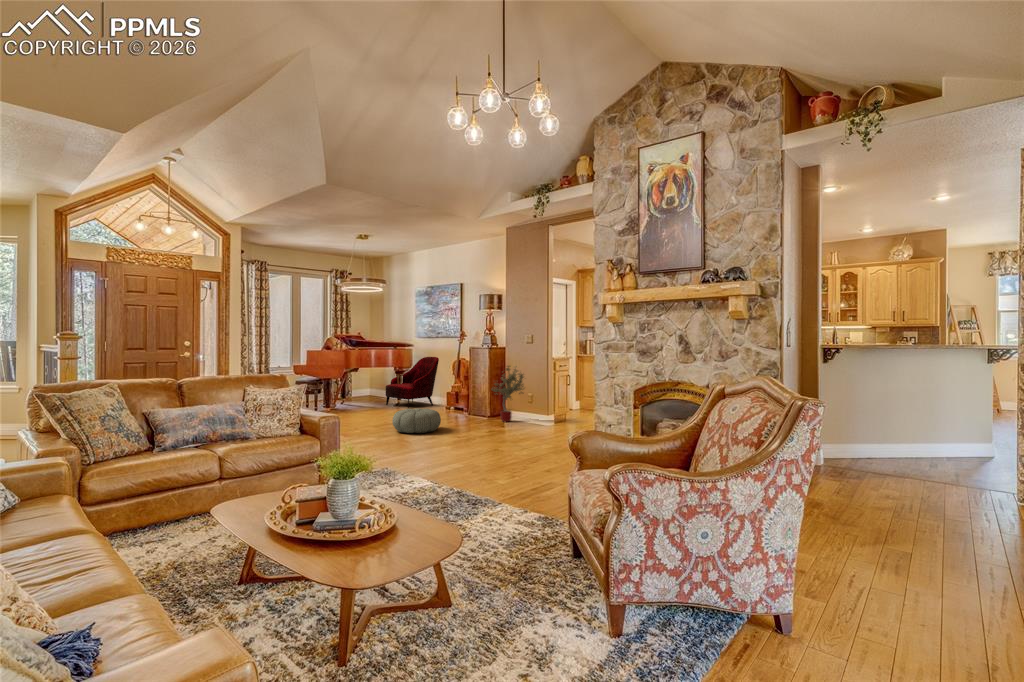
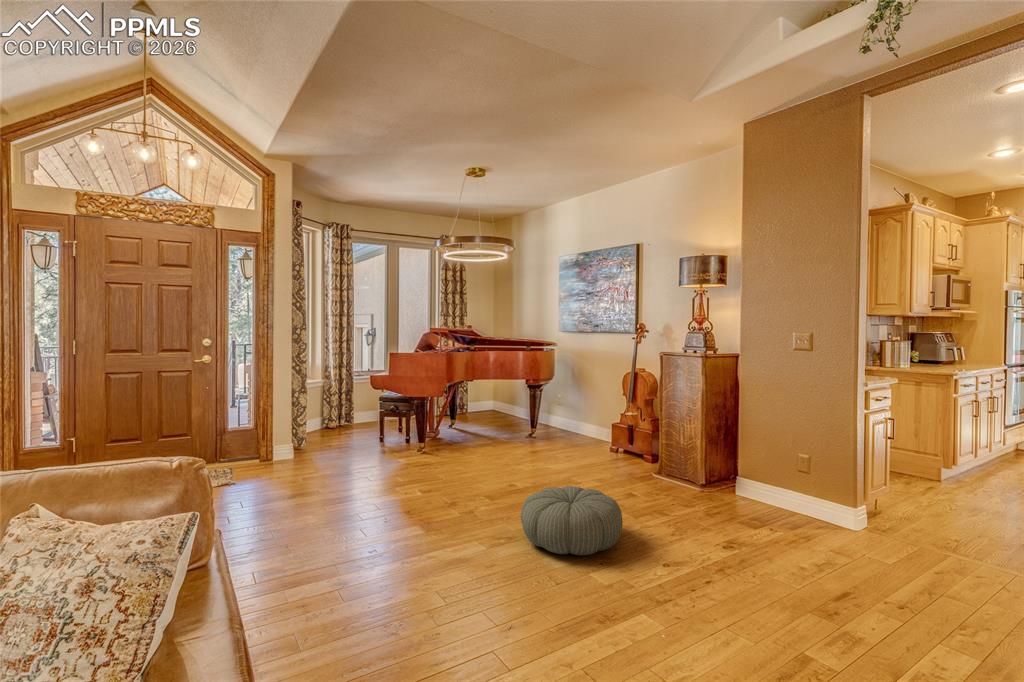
armchair: present [386,357,439,408] -> none [513,362,596,449]
potted tree: present [492,366,524,422] -> none [711,397,802,515]

